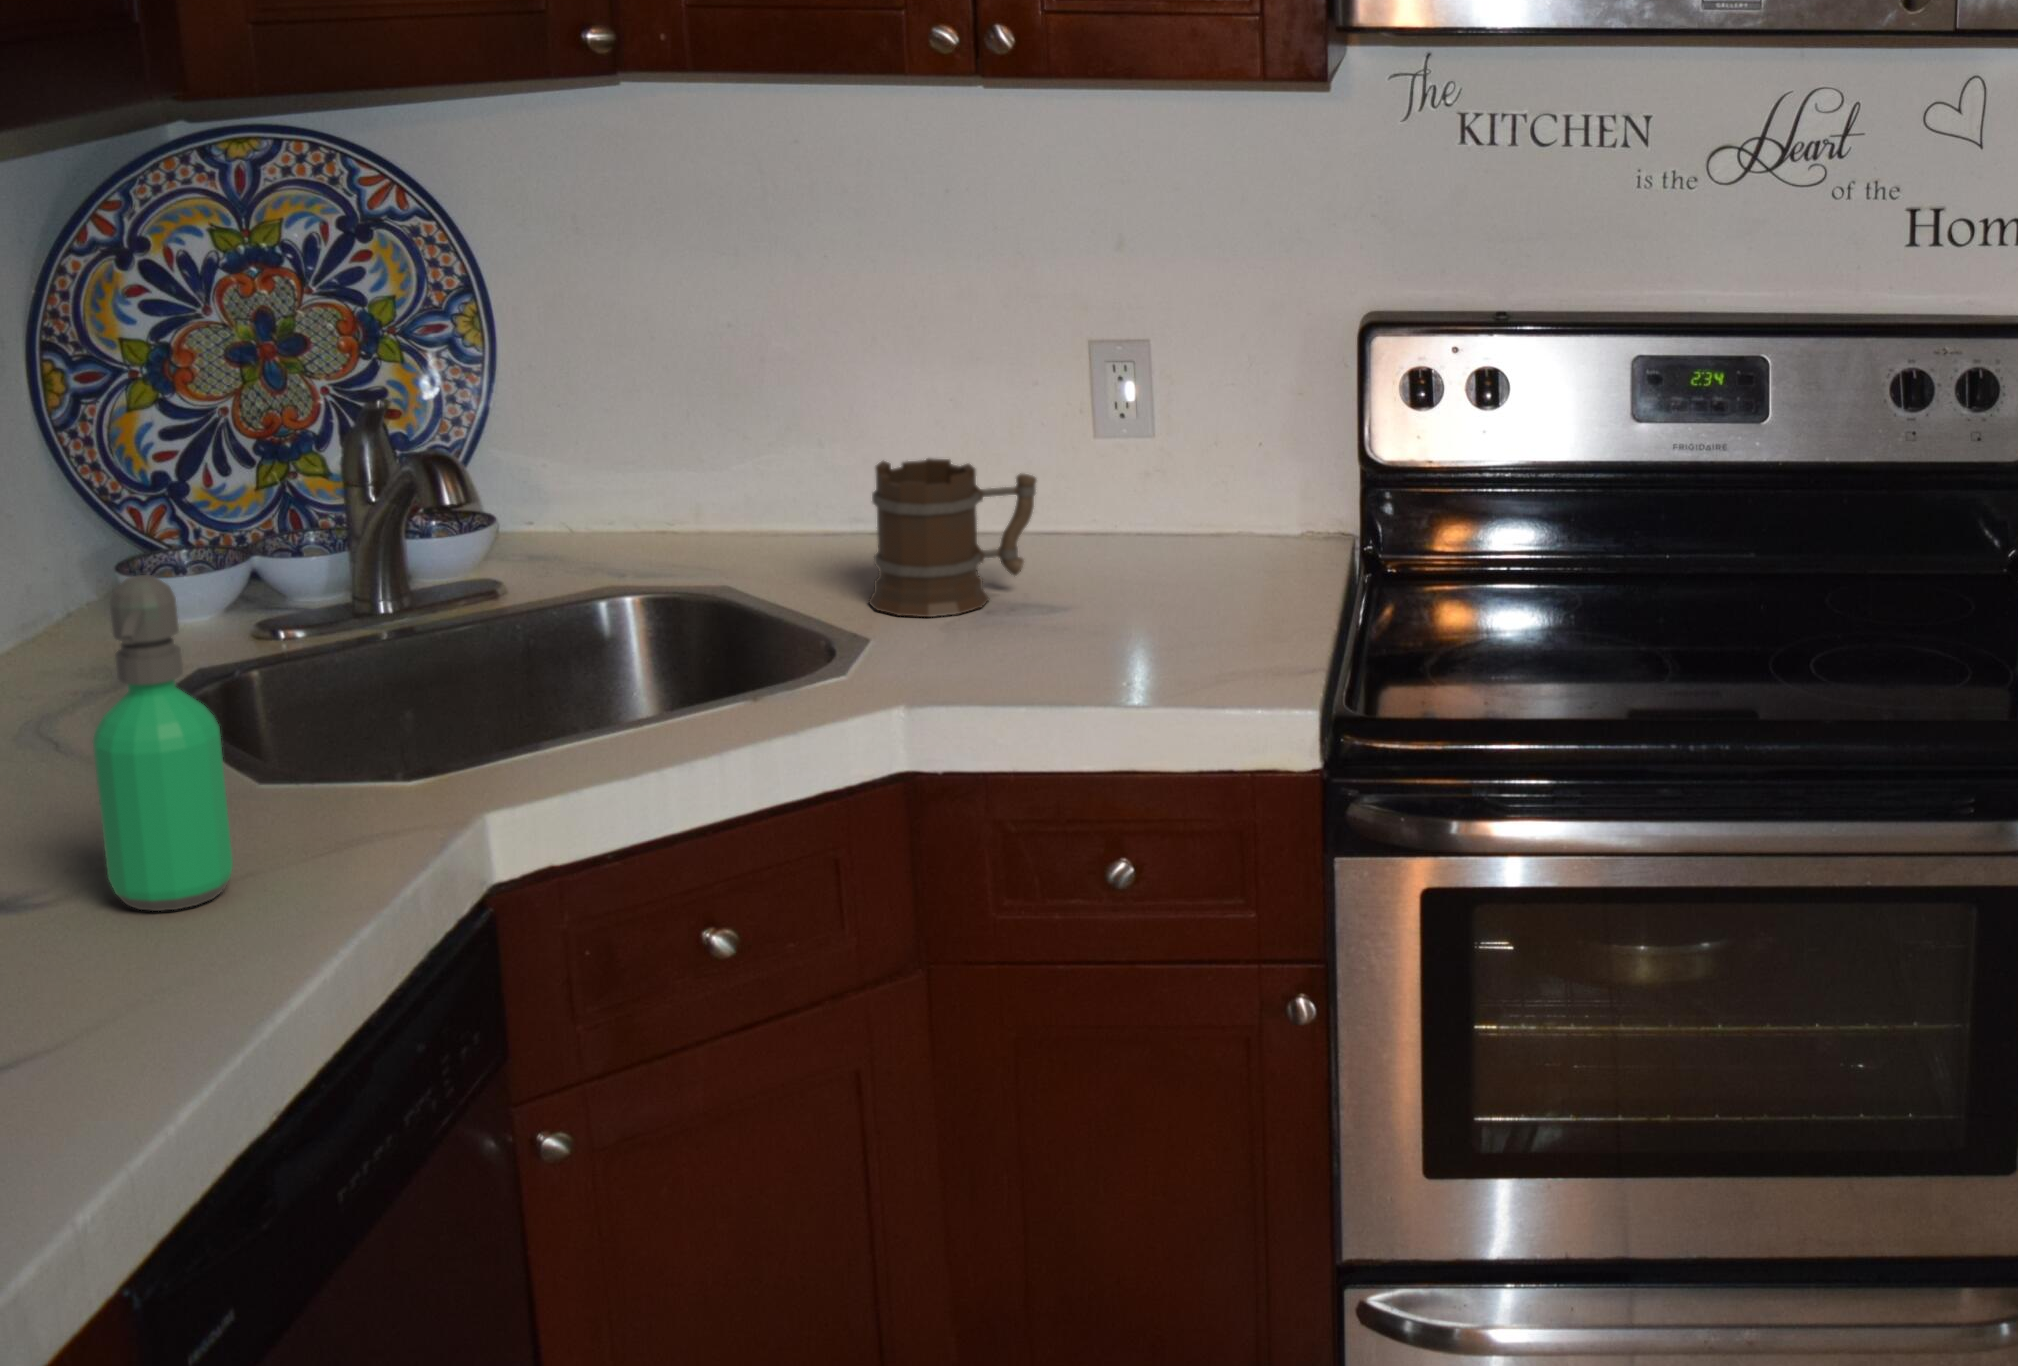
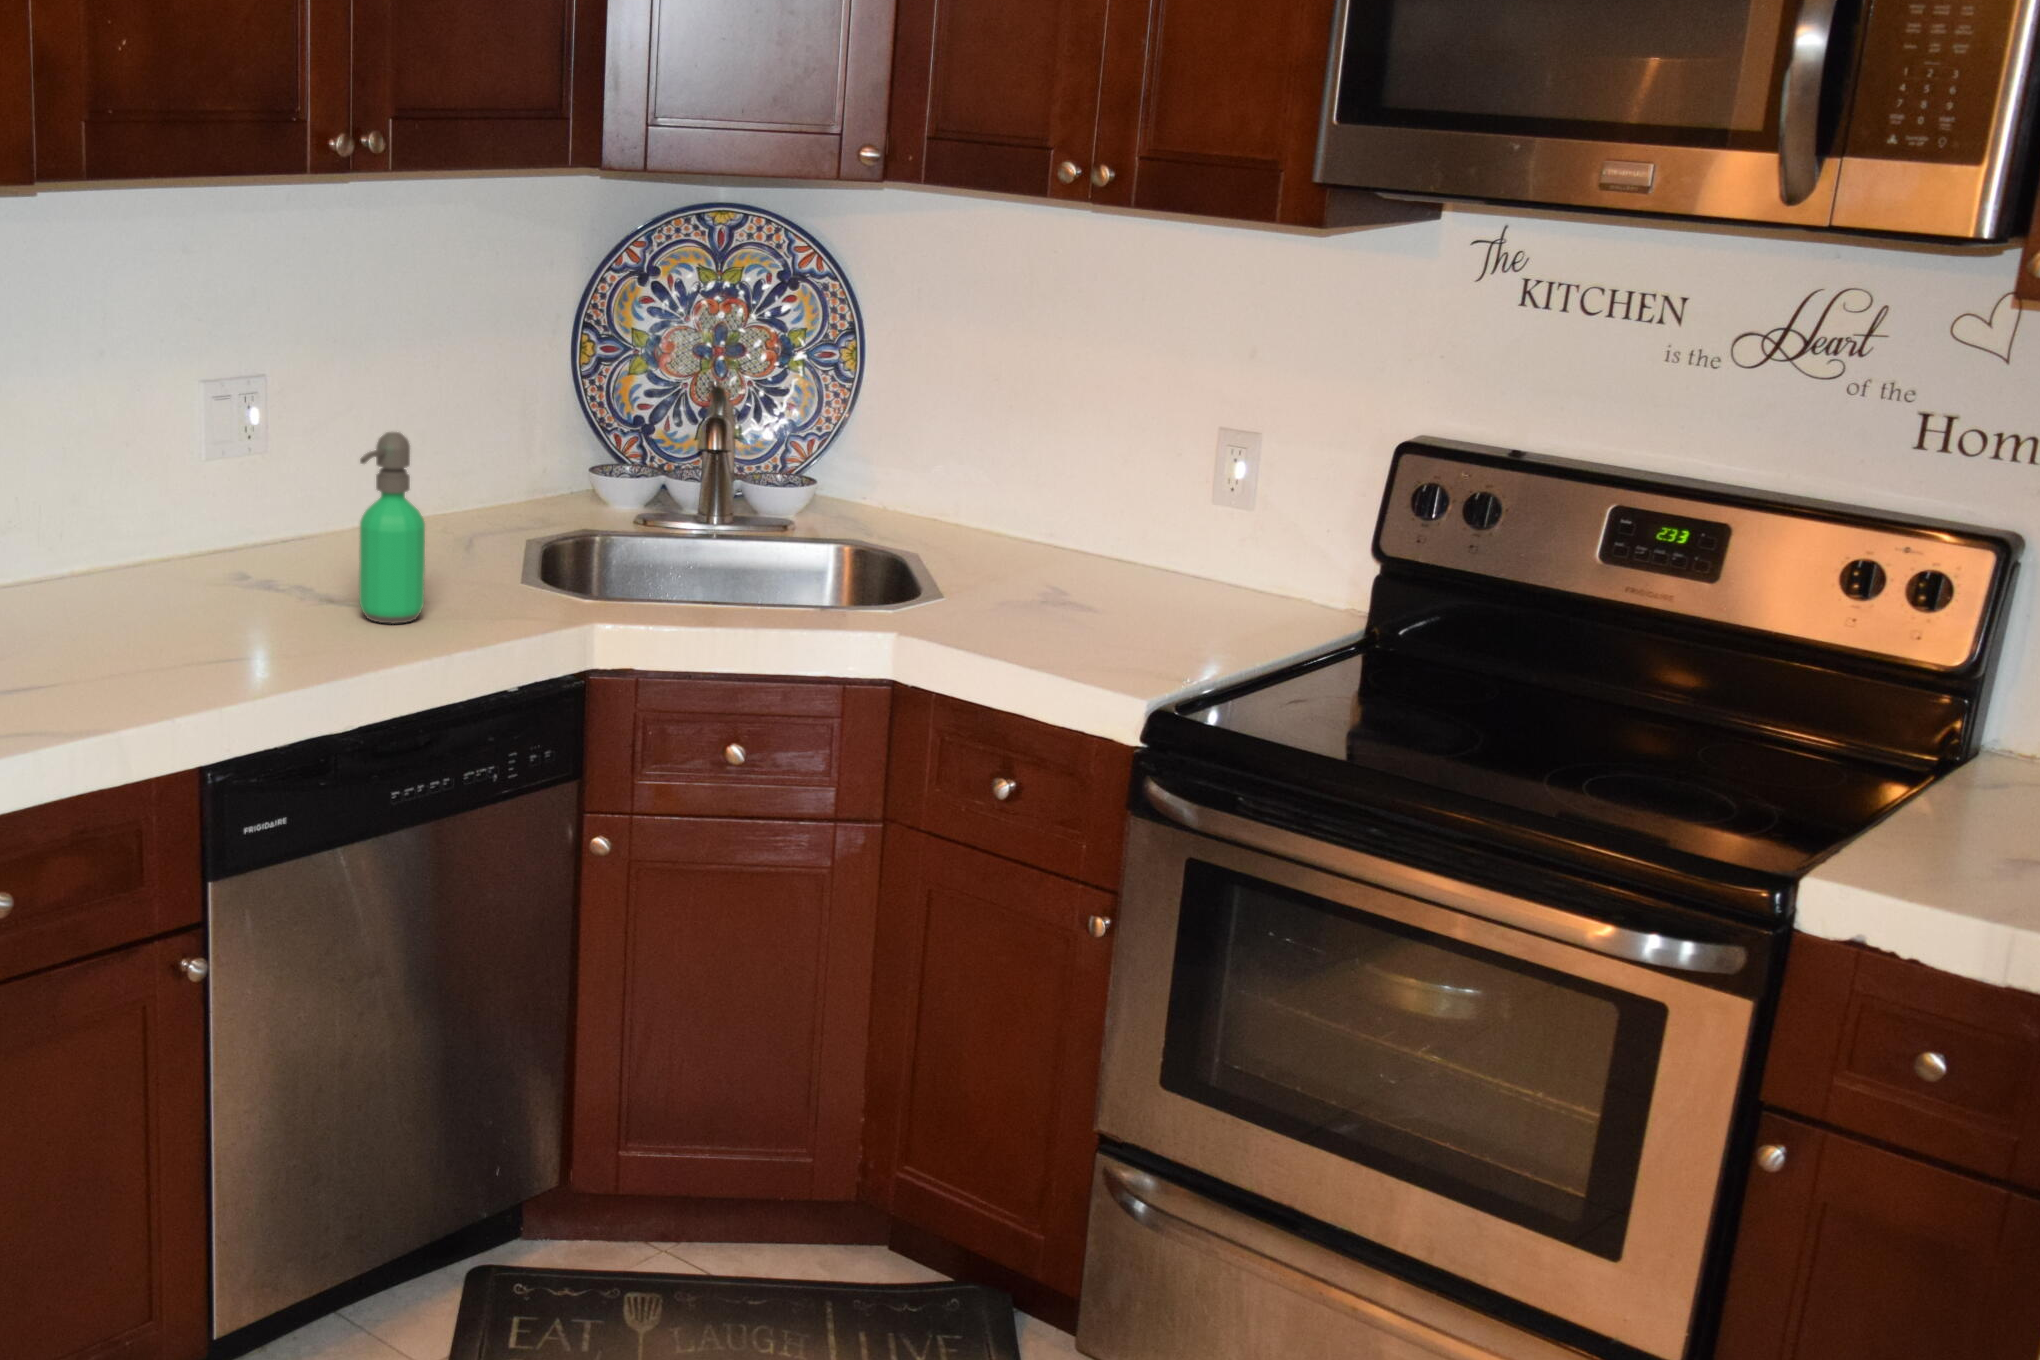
mug: present [869,458,1036,617] -> none [991,482,1125,599]

